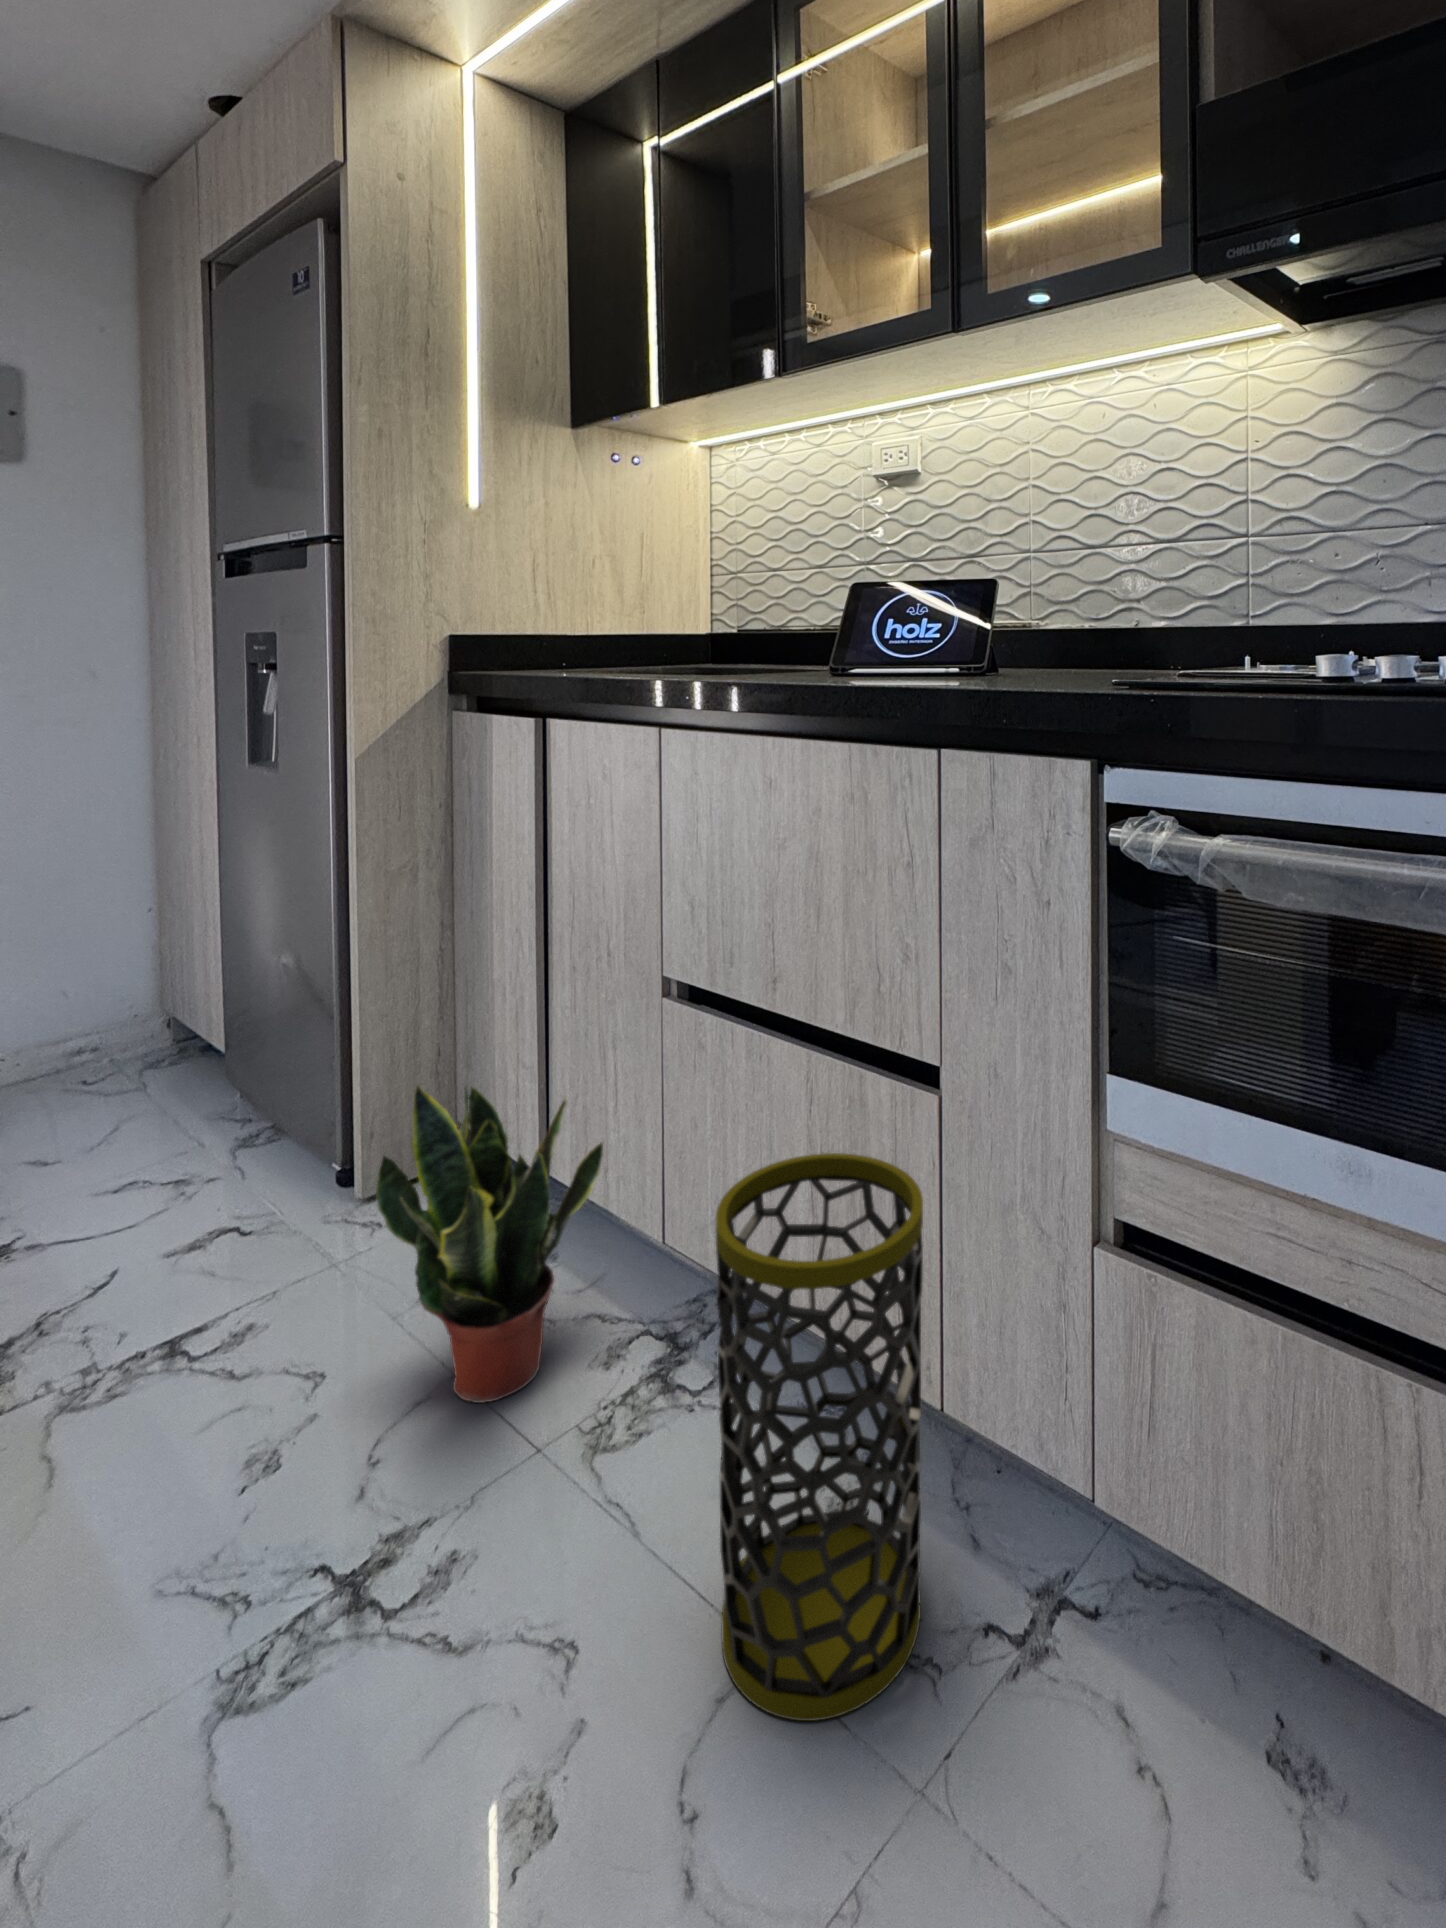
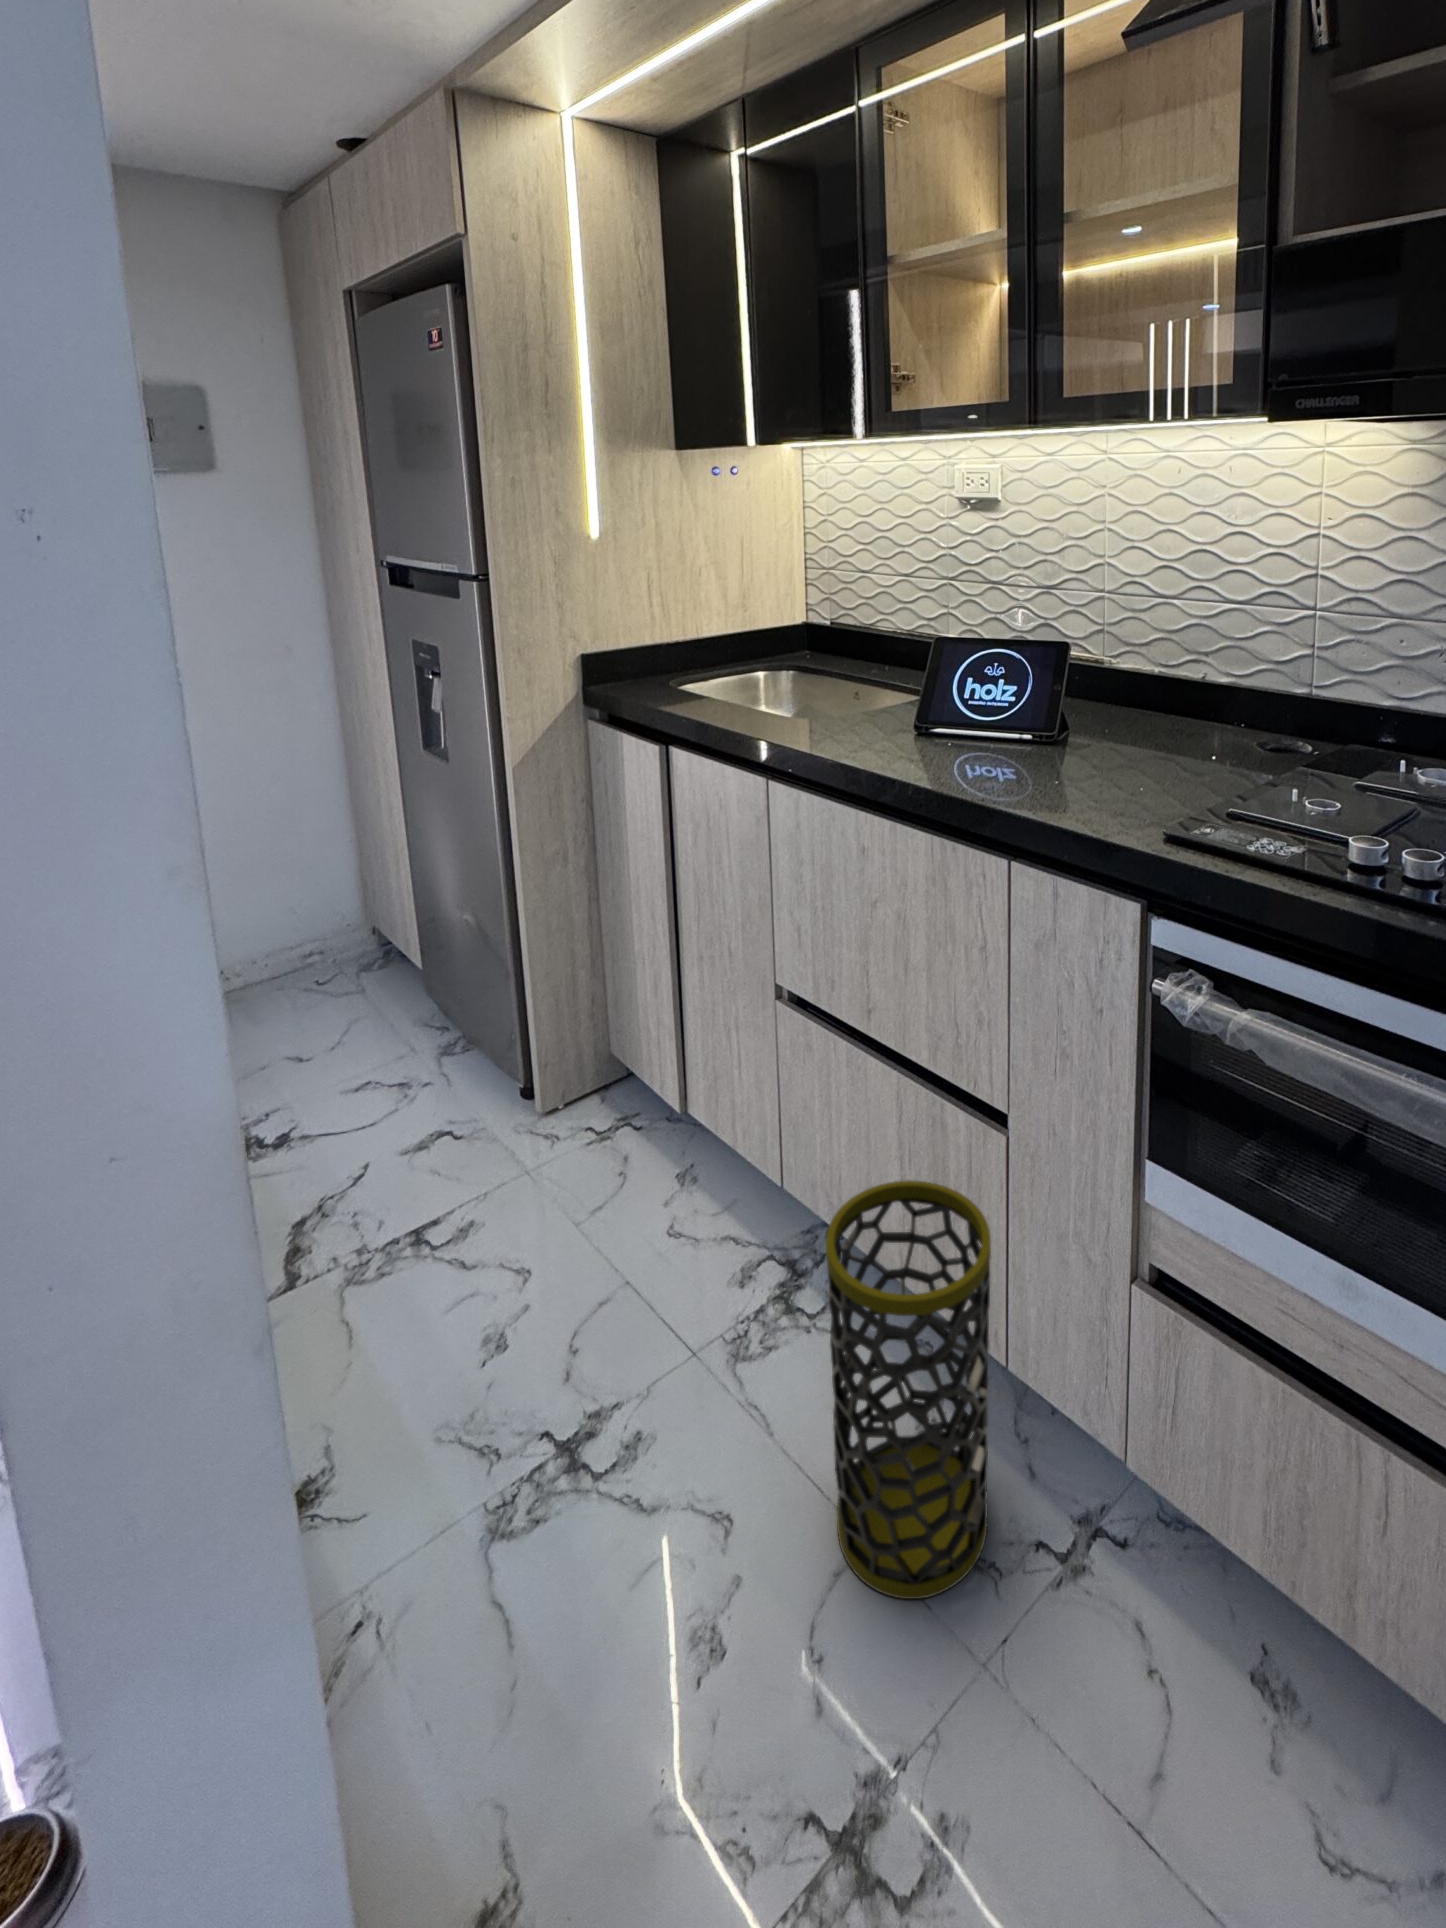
potted plant: present [376,1086,603,1403] -> none [560,1064,733,1309]

